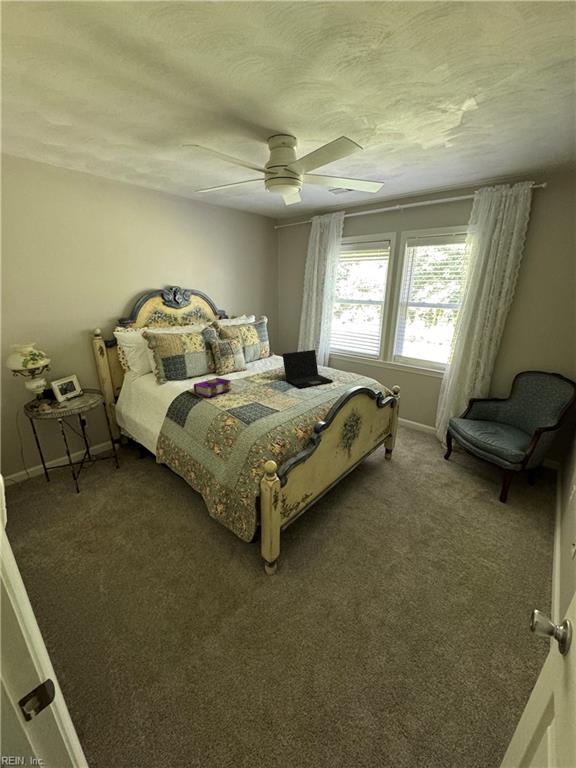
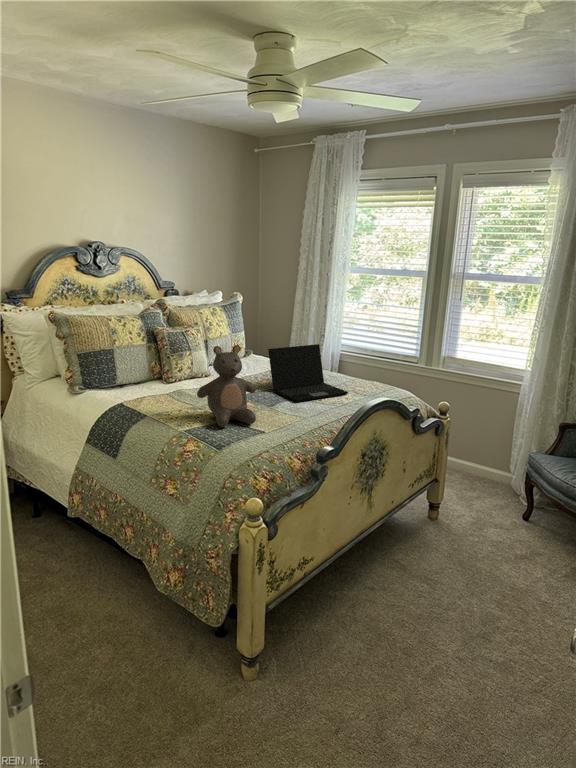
teddy bear: none [235,353,274,408] -> present [197,345,256,427]
book: present [194,378,231,397] -> none [130,384,189,413]

